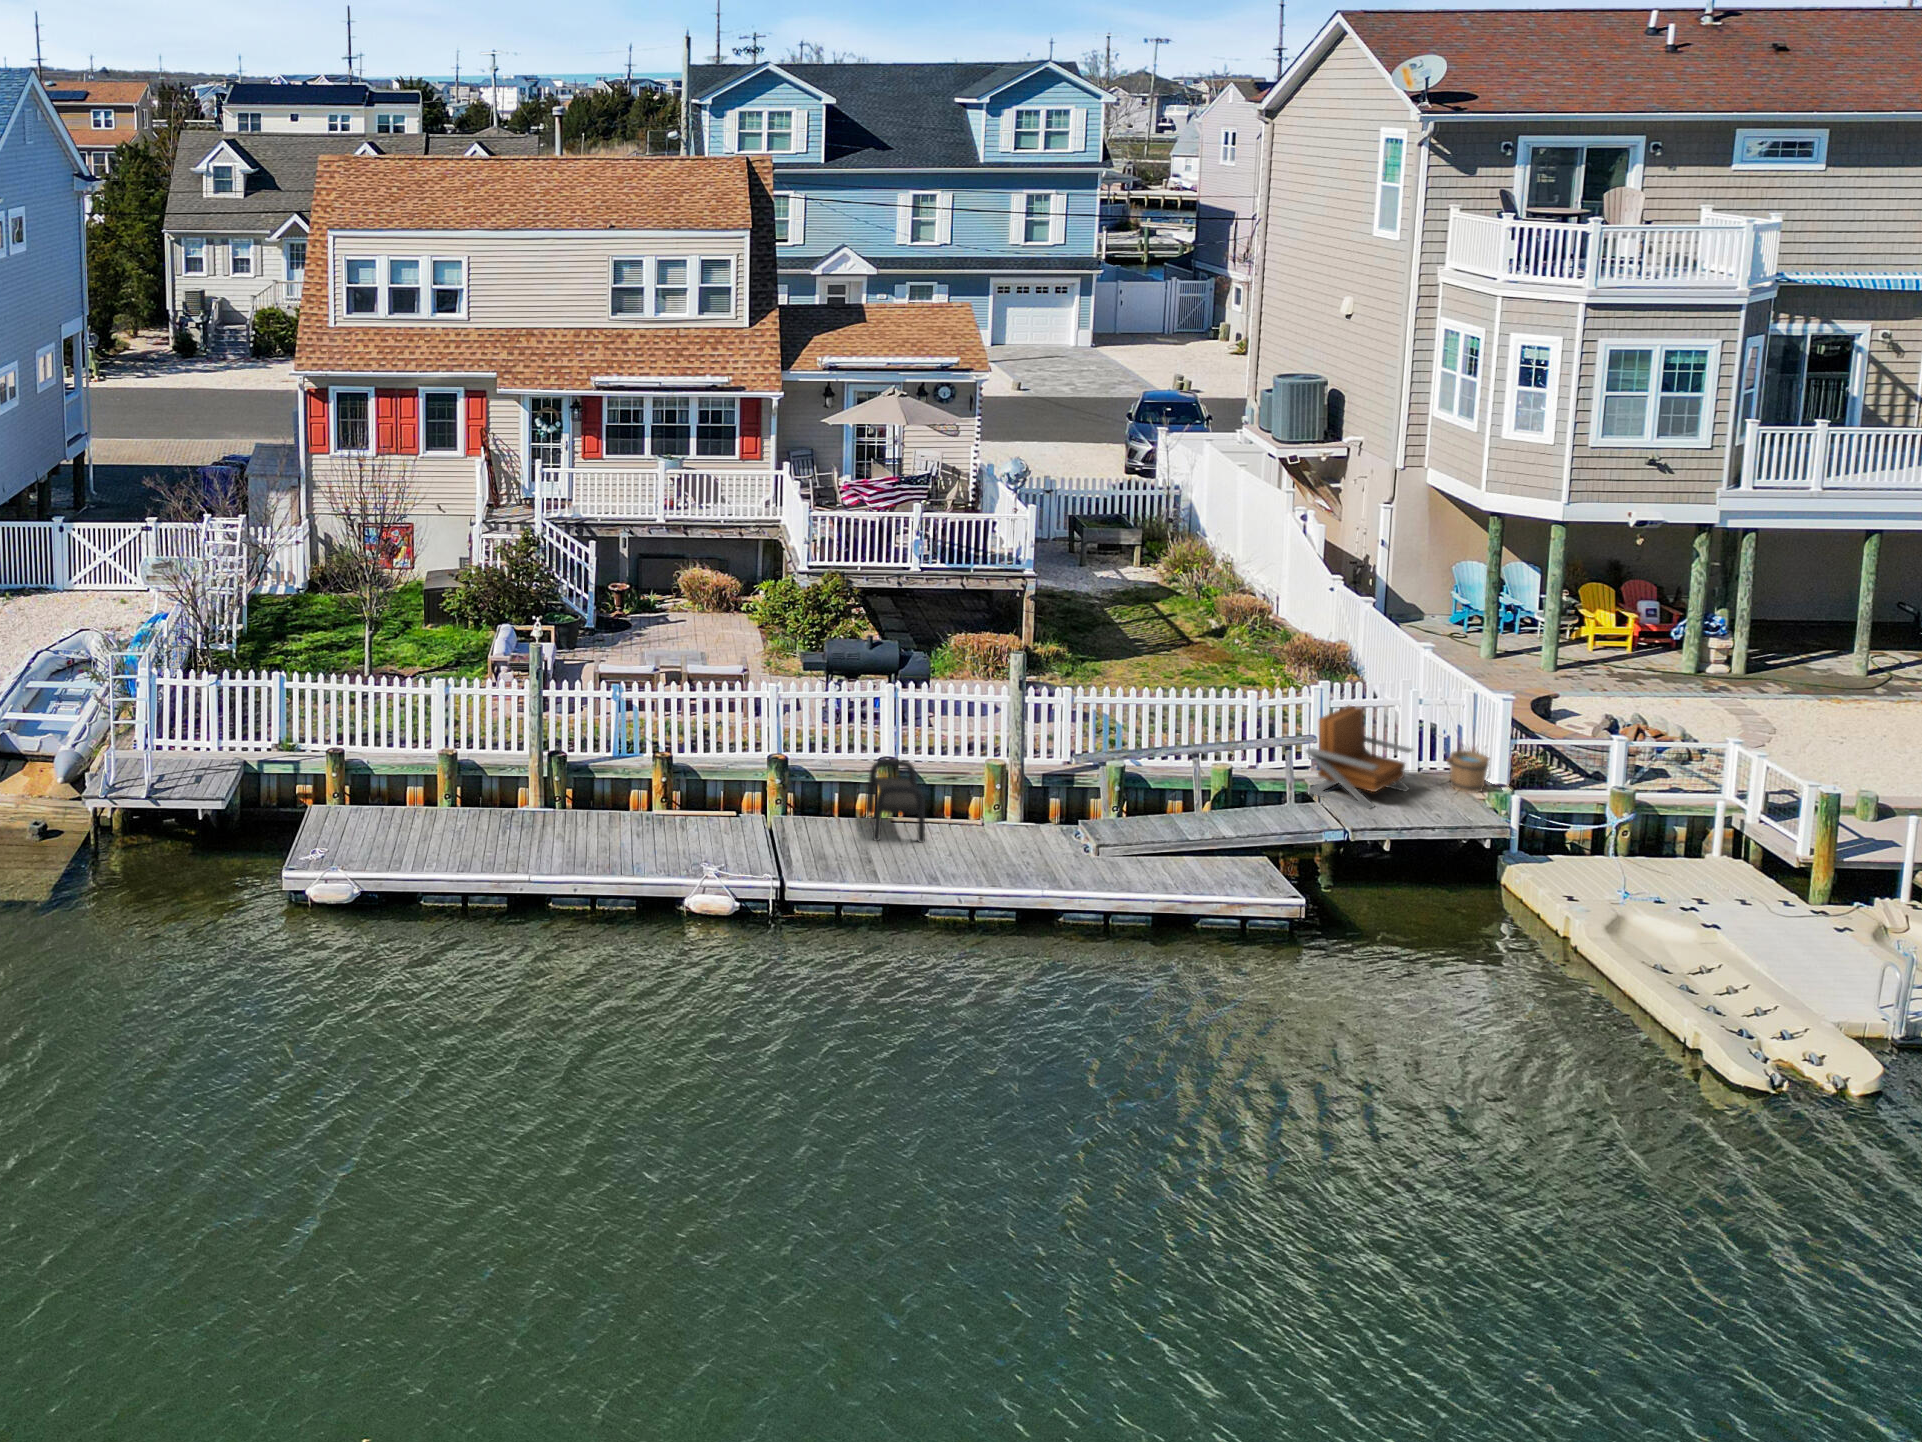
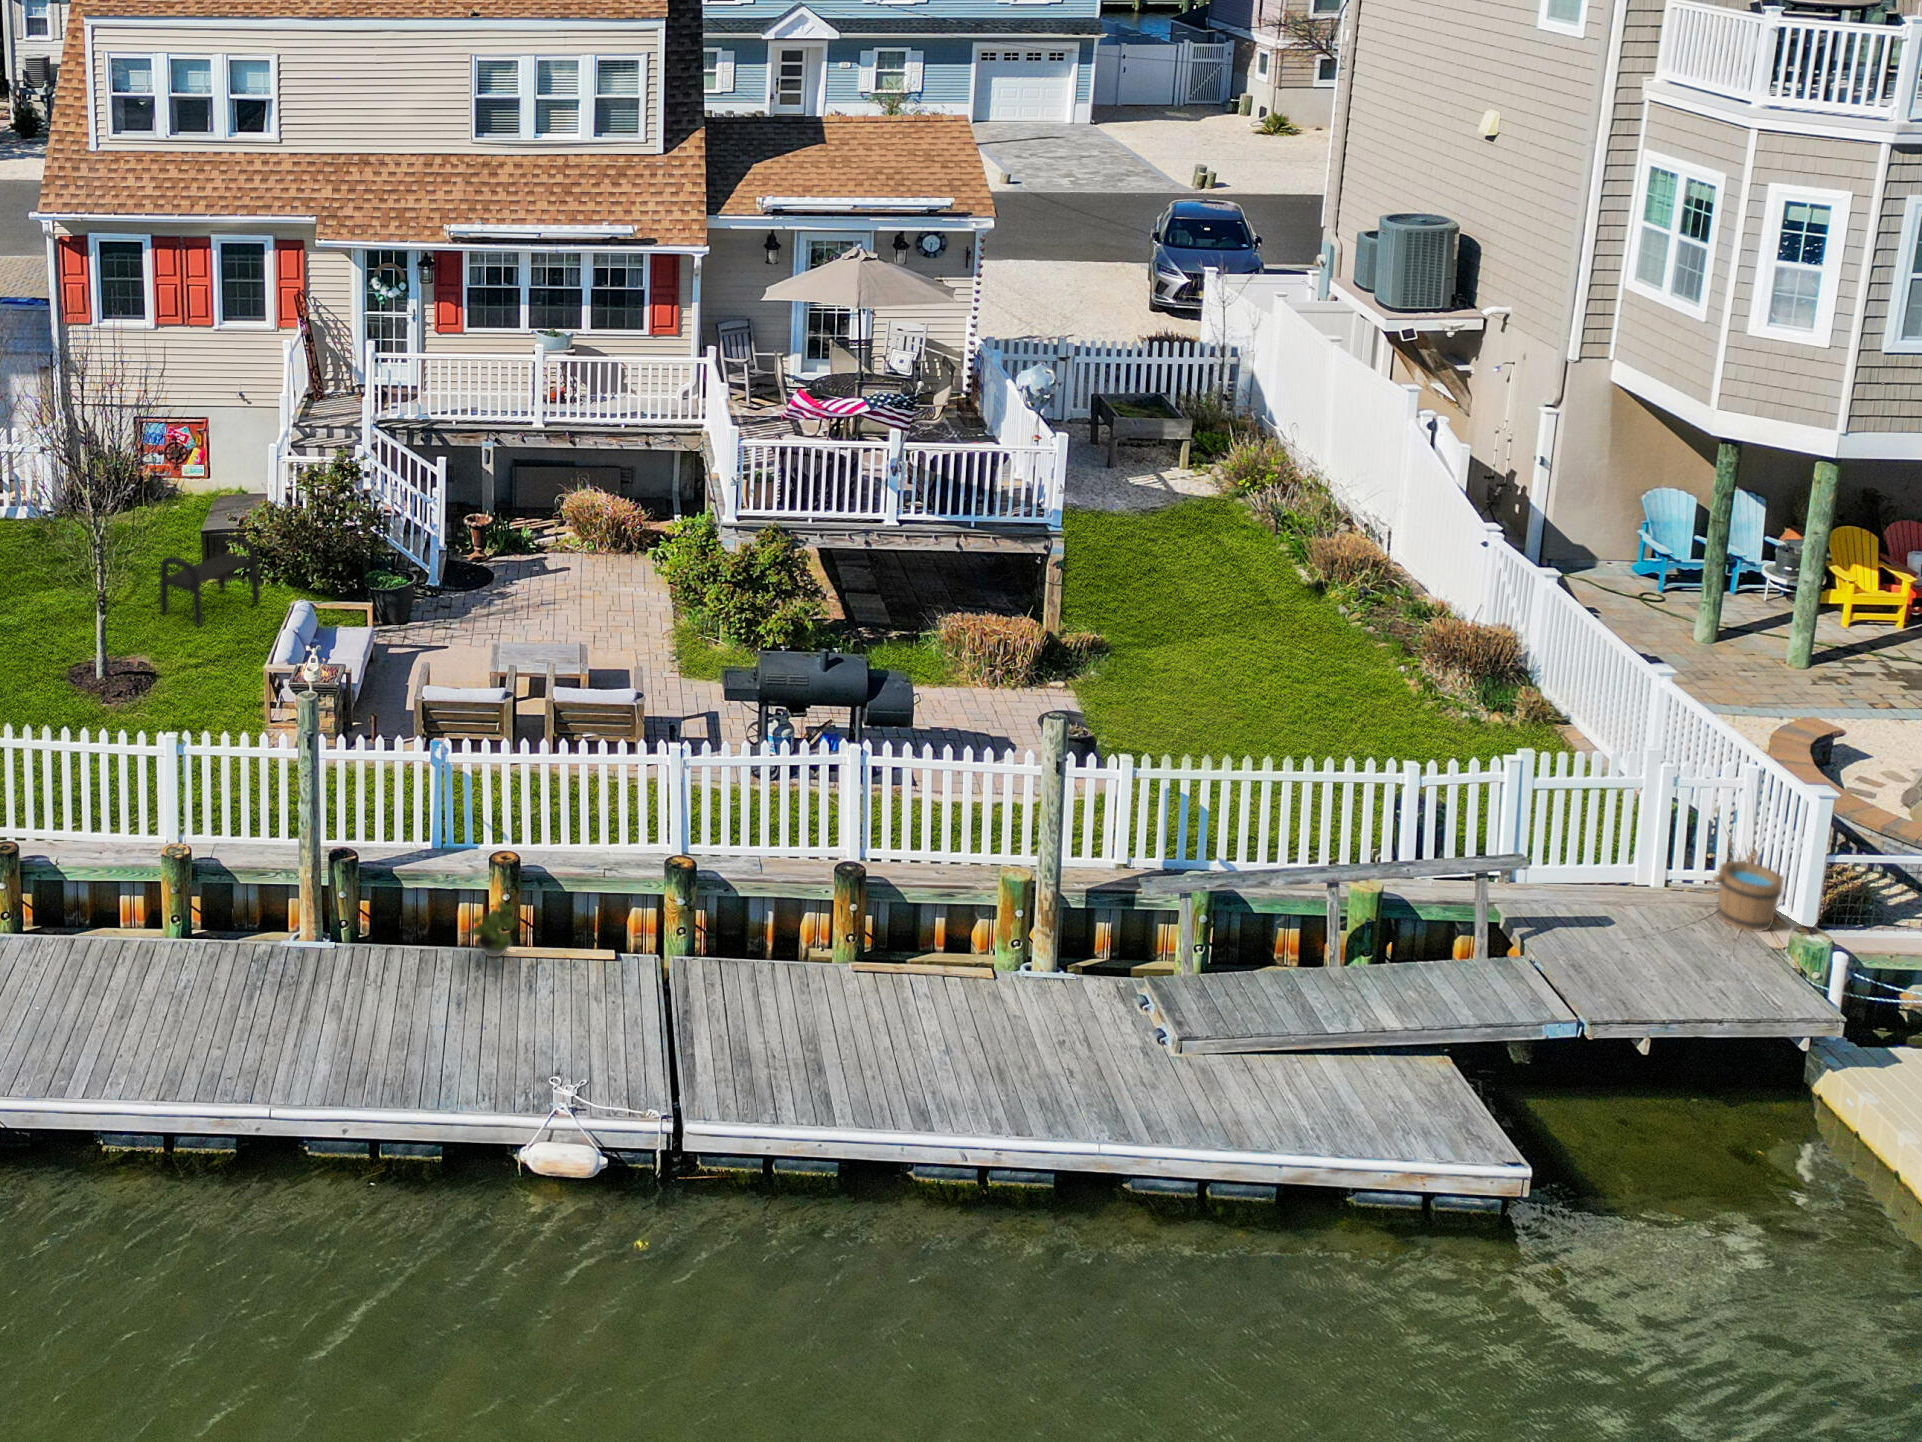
lounge chair: present [1306,705,1412,809] -> none [1494,789,1666,971]
bench: present [867,759,925,842] -> present [160,534,260,626]
potted plant: none [640,780,672,814] -> present [470,901,516,957]

